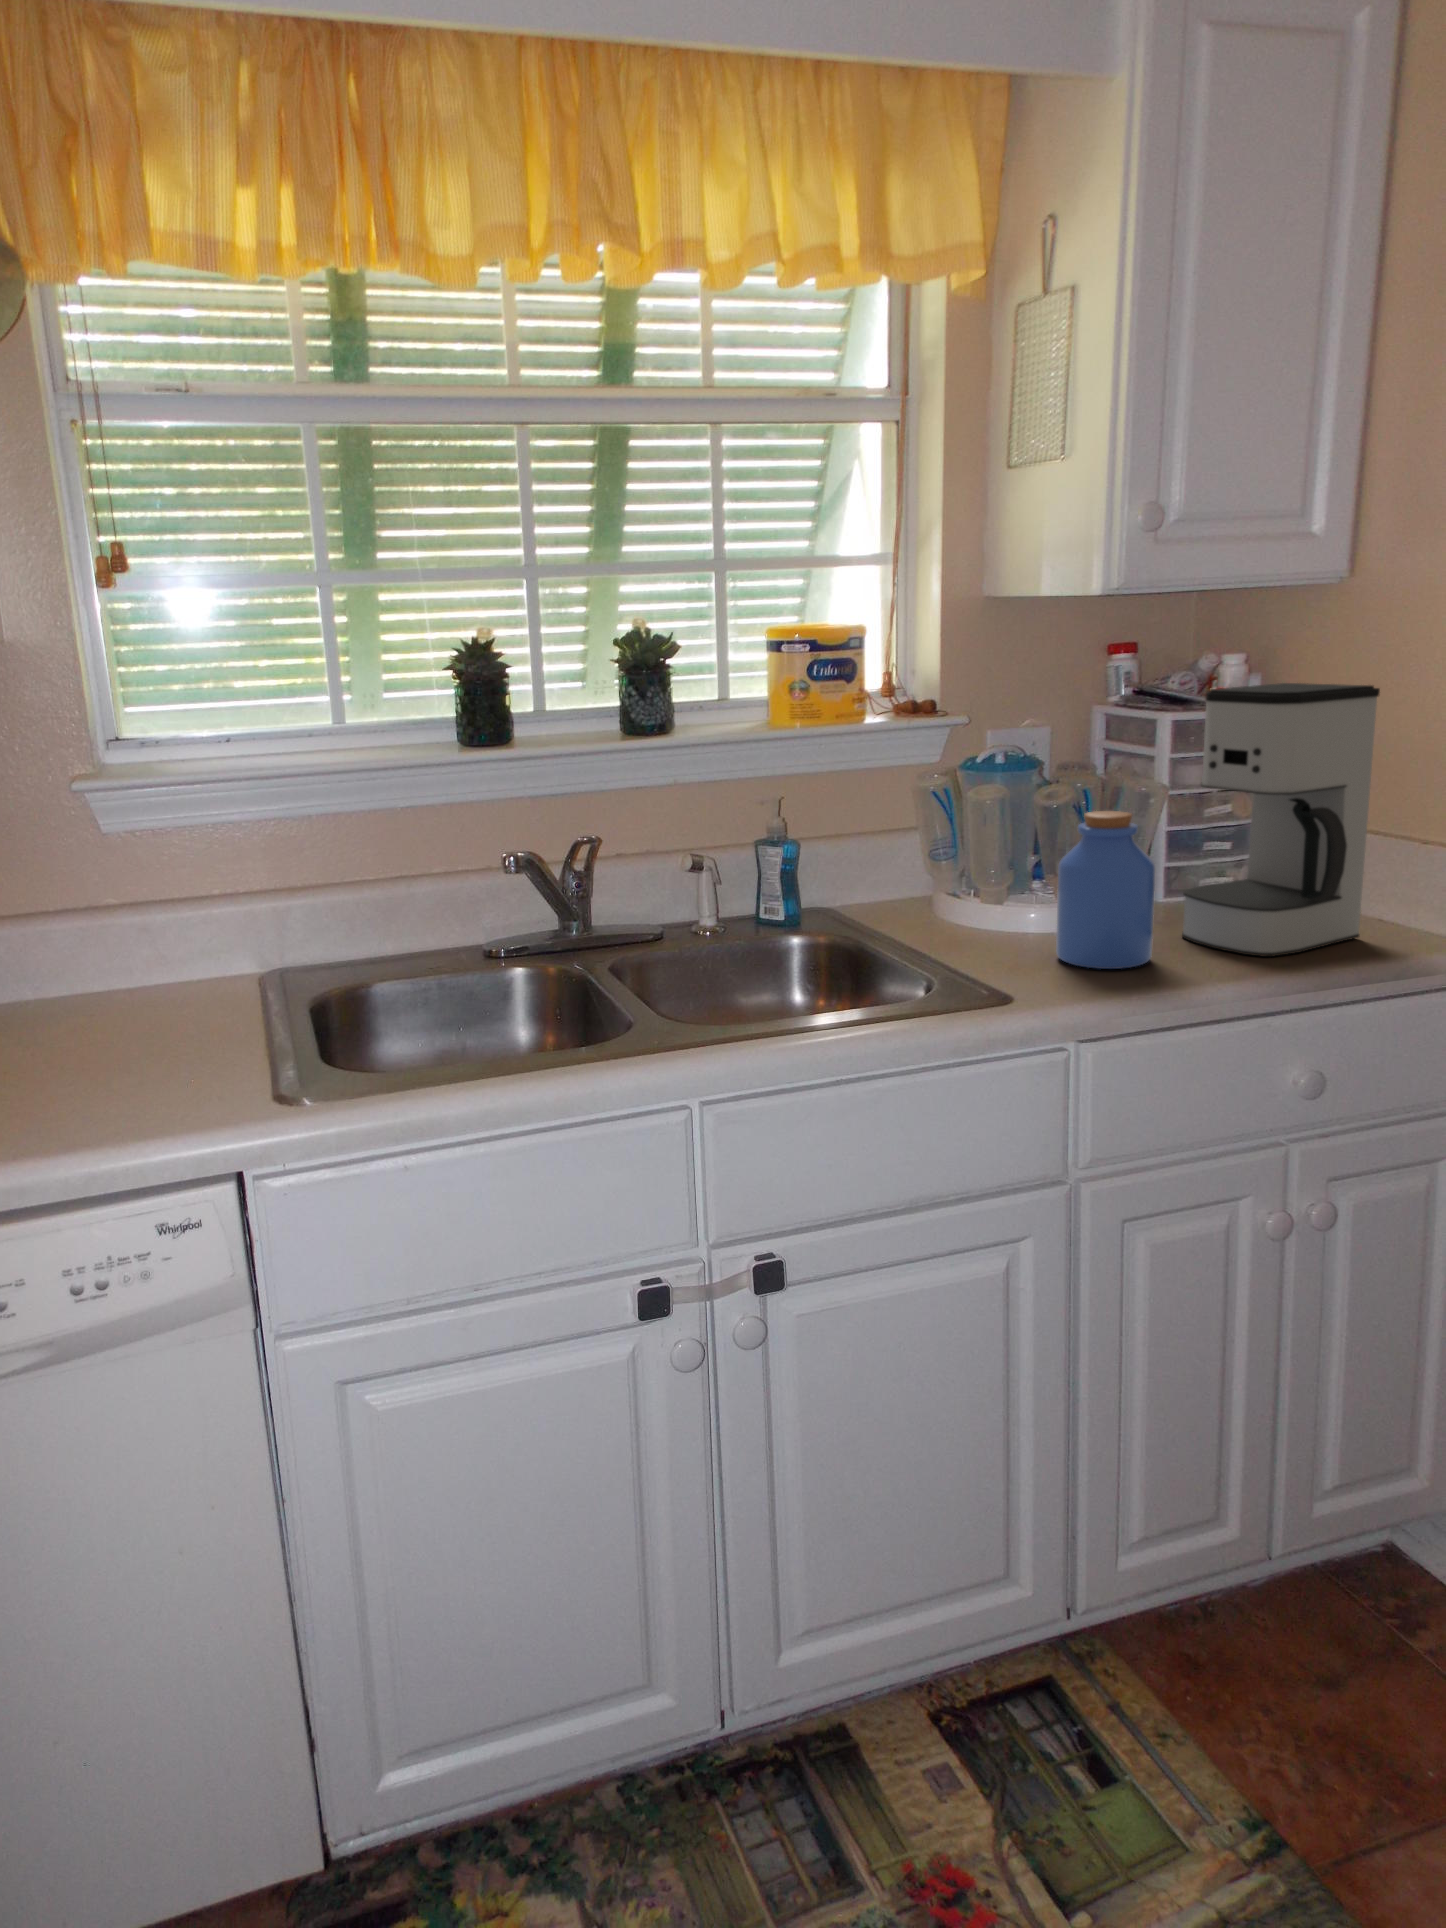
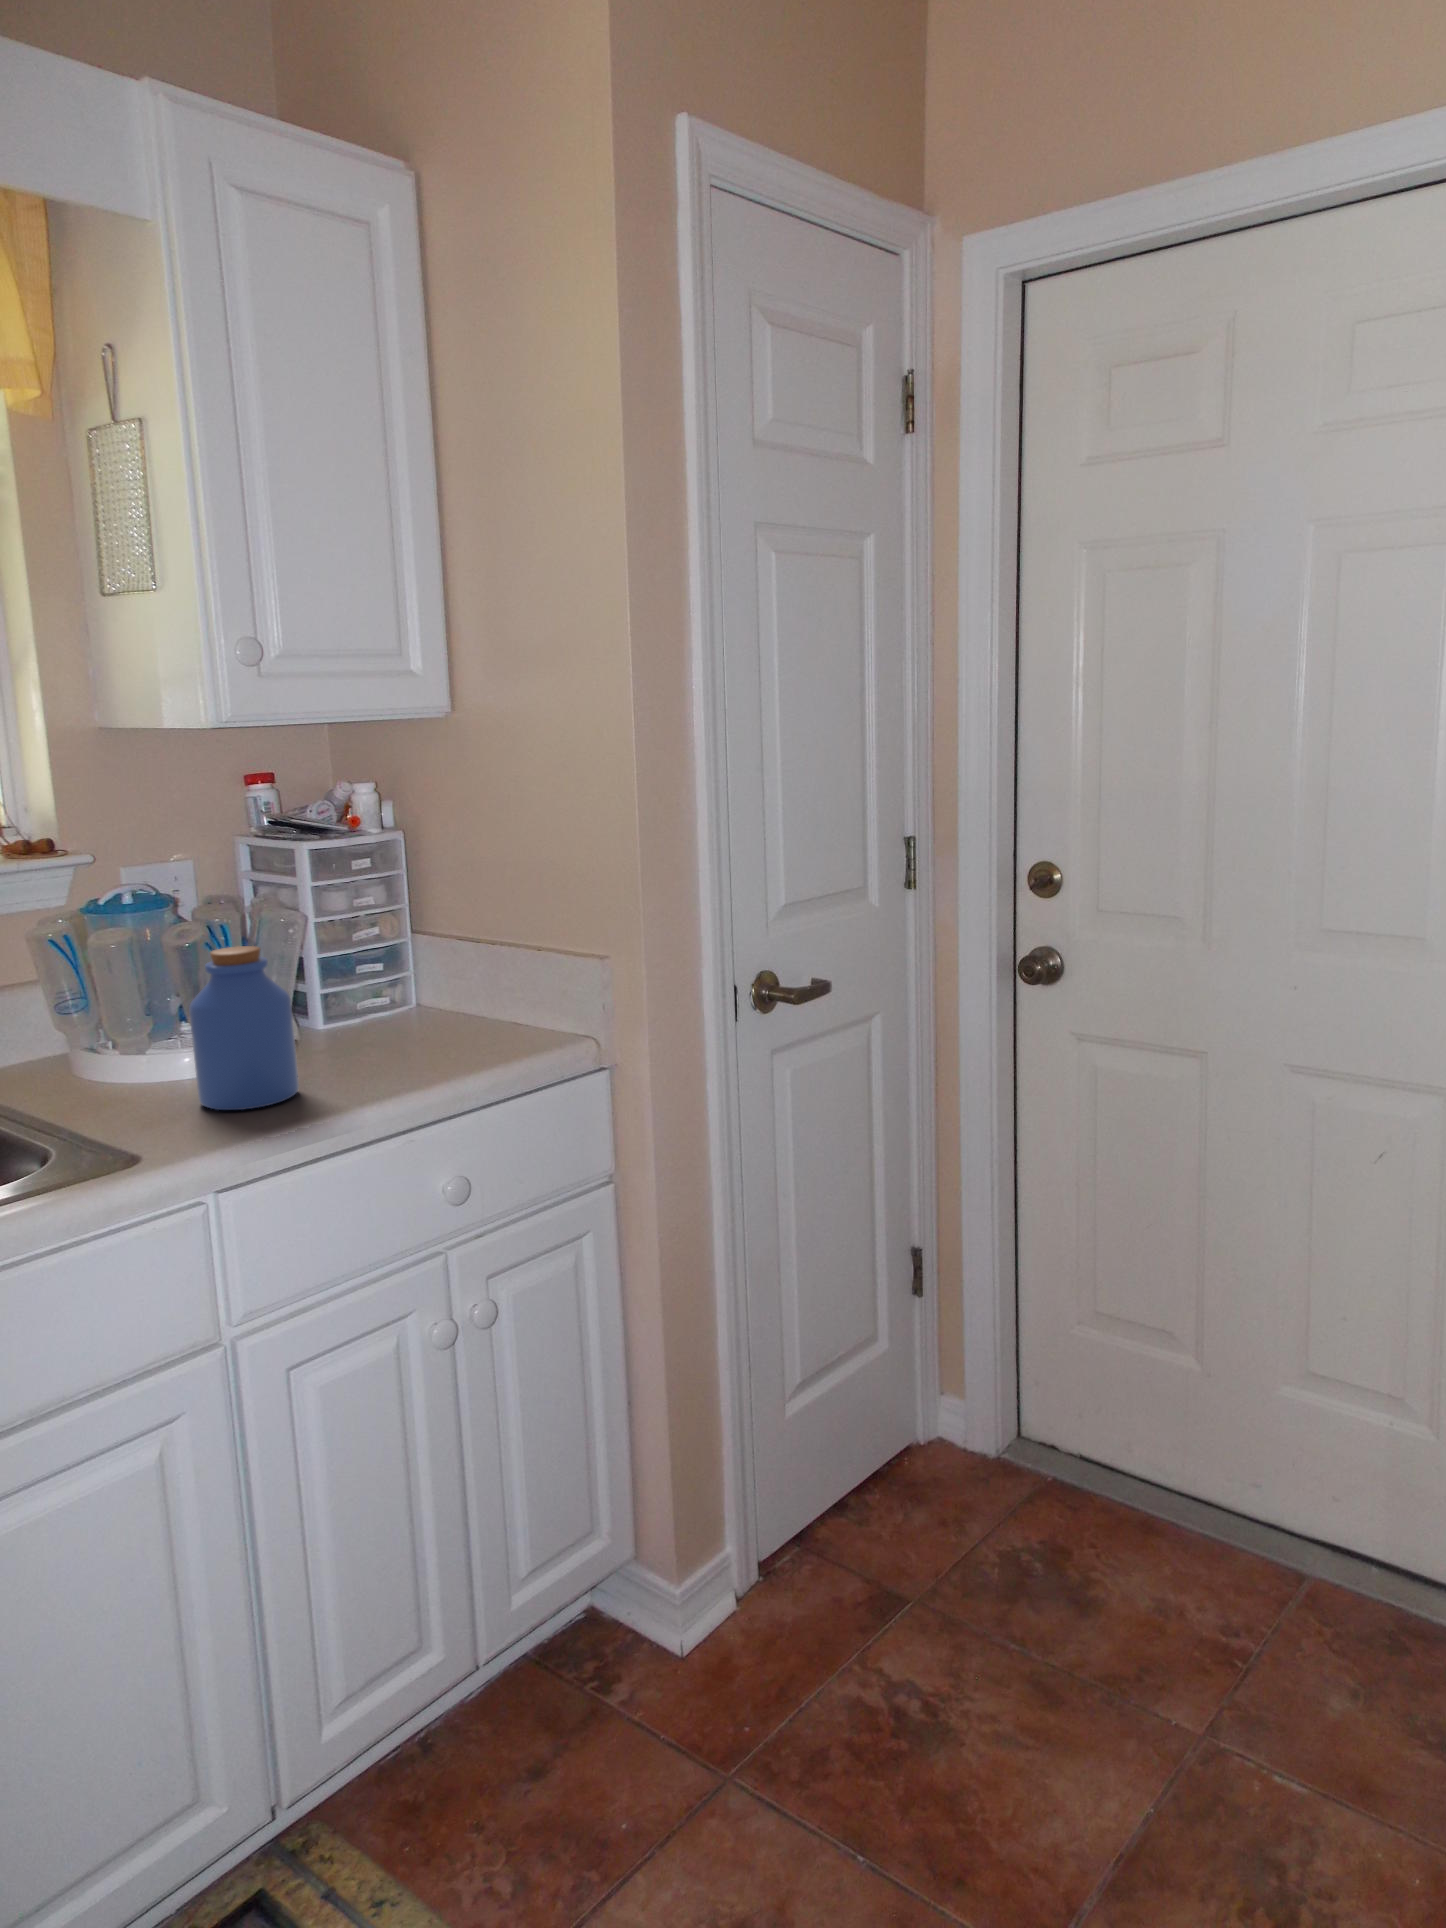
coffee maker: present [1182,683,1380,957] -> none [326,810,498,1073]

